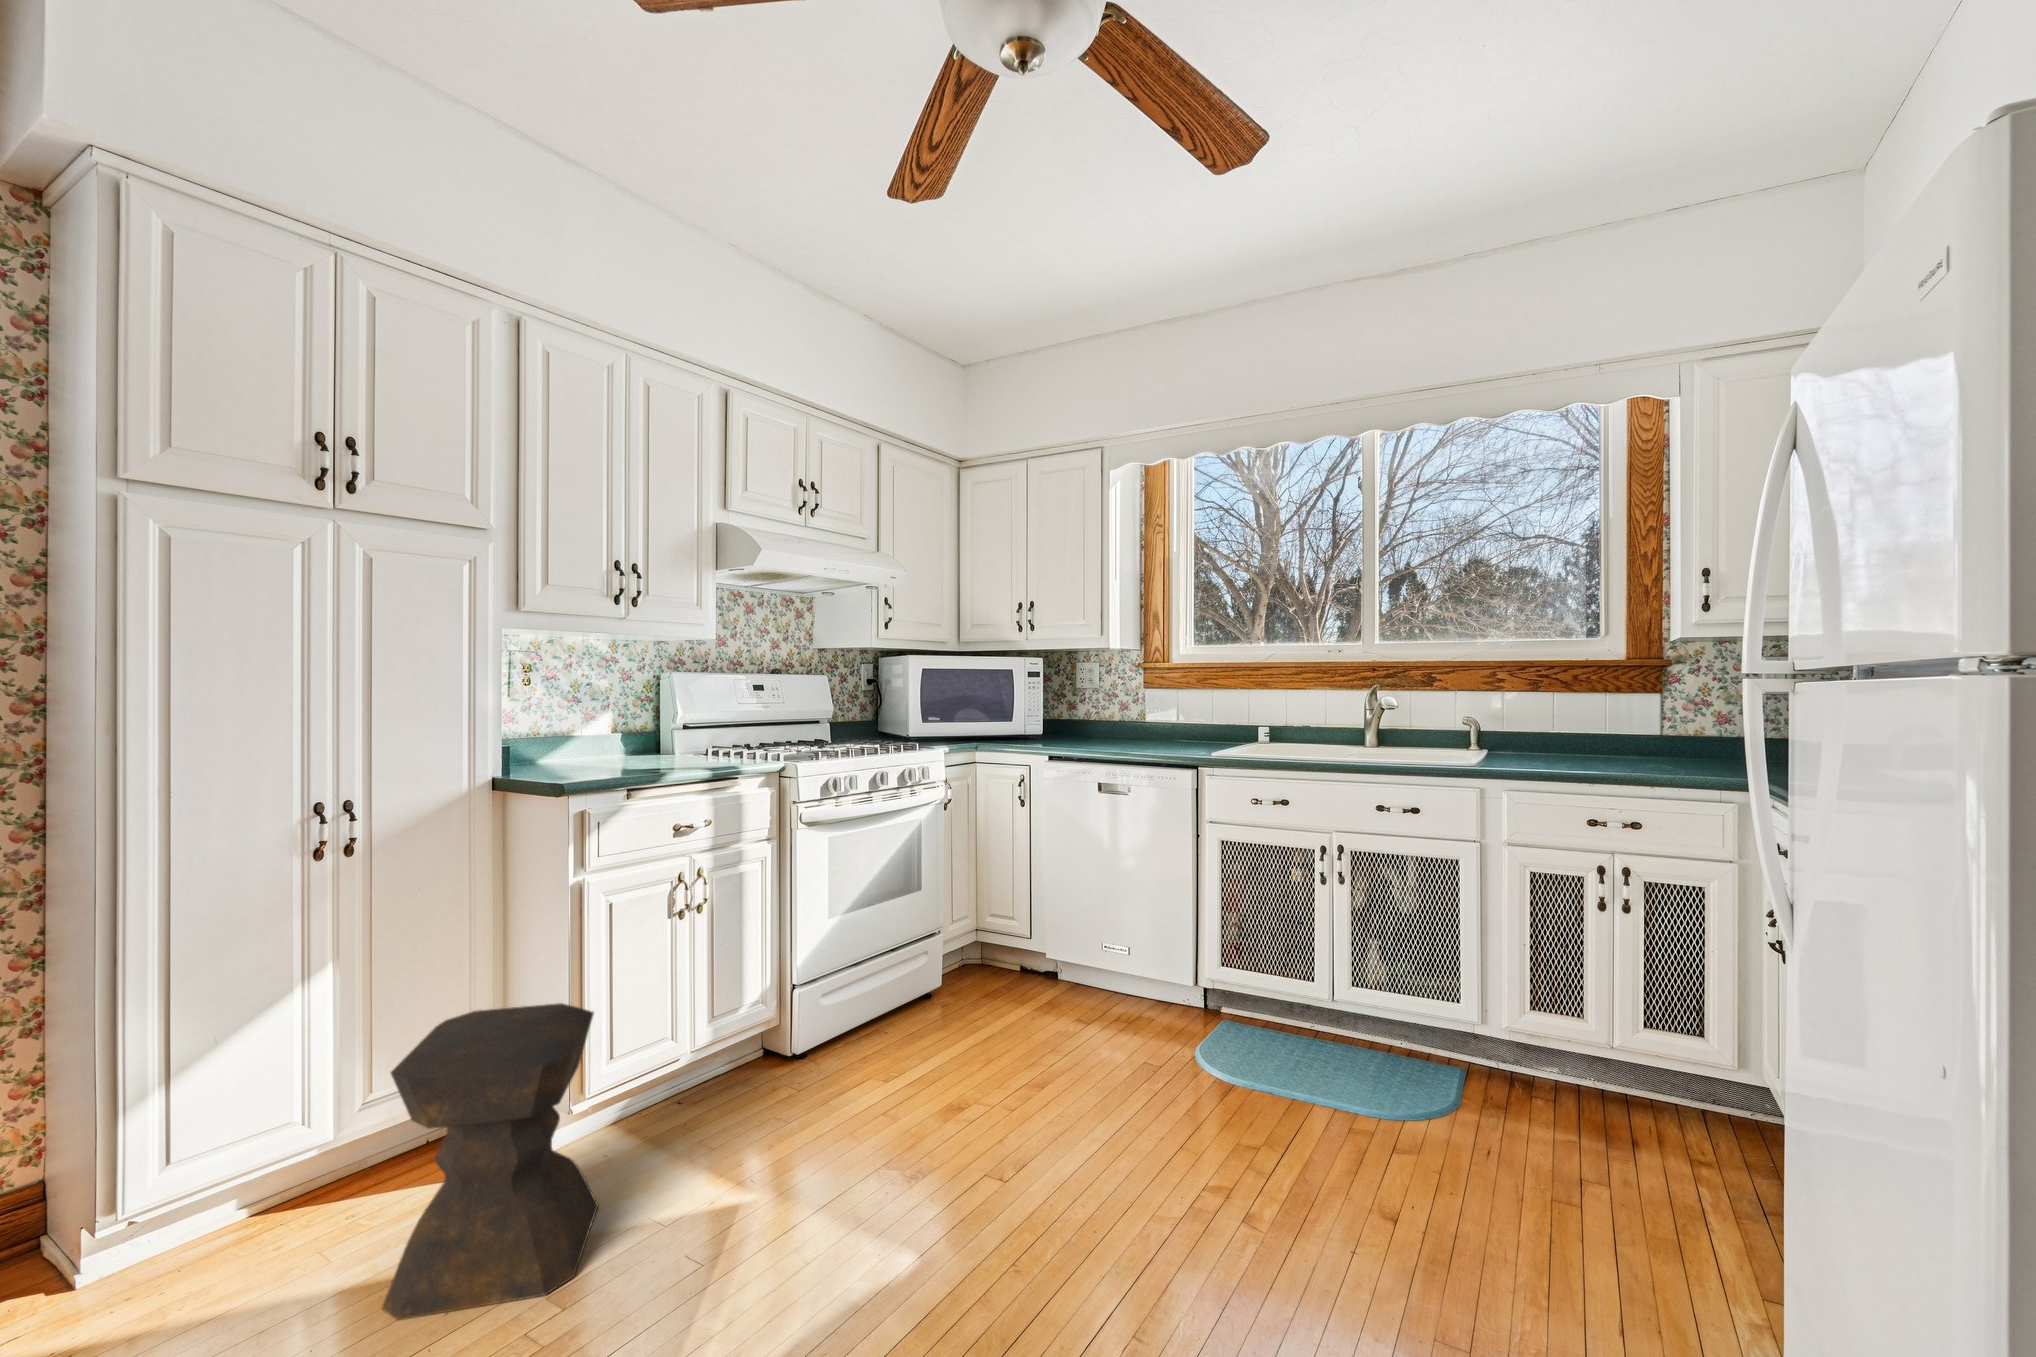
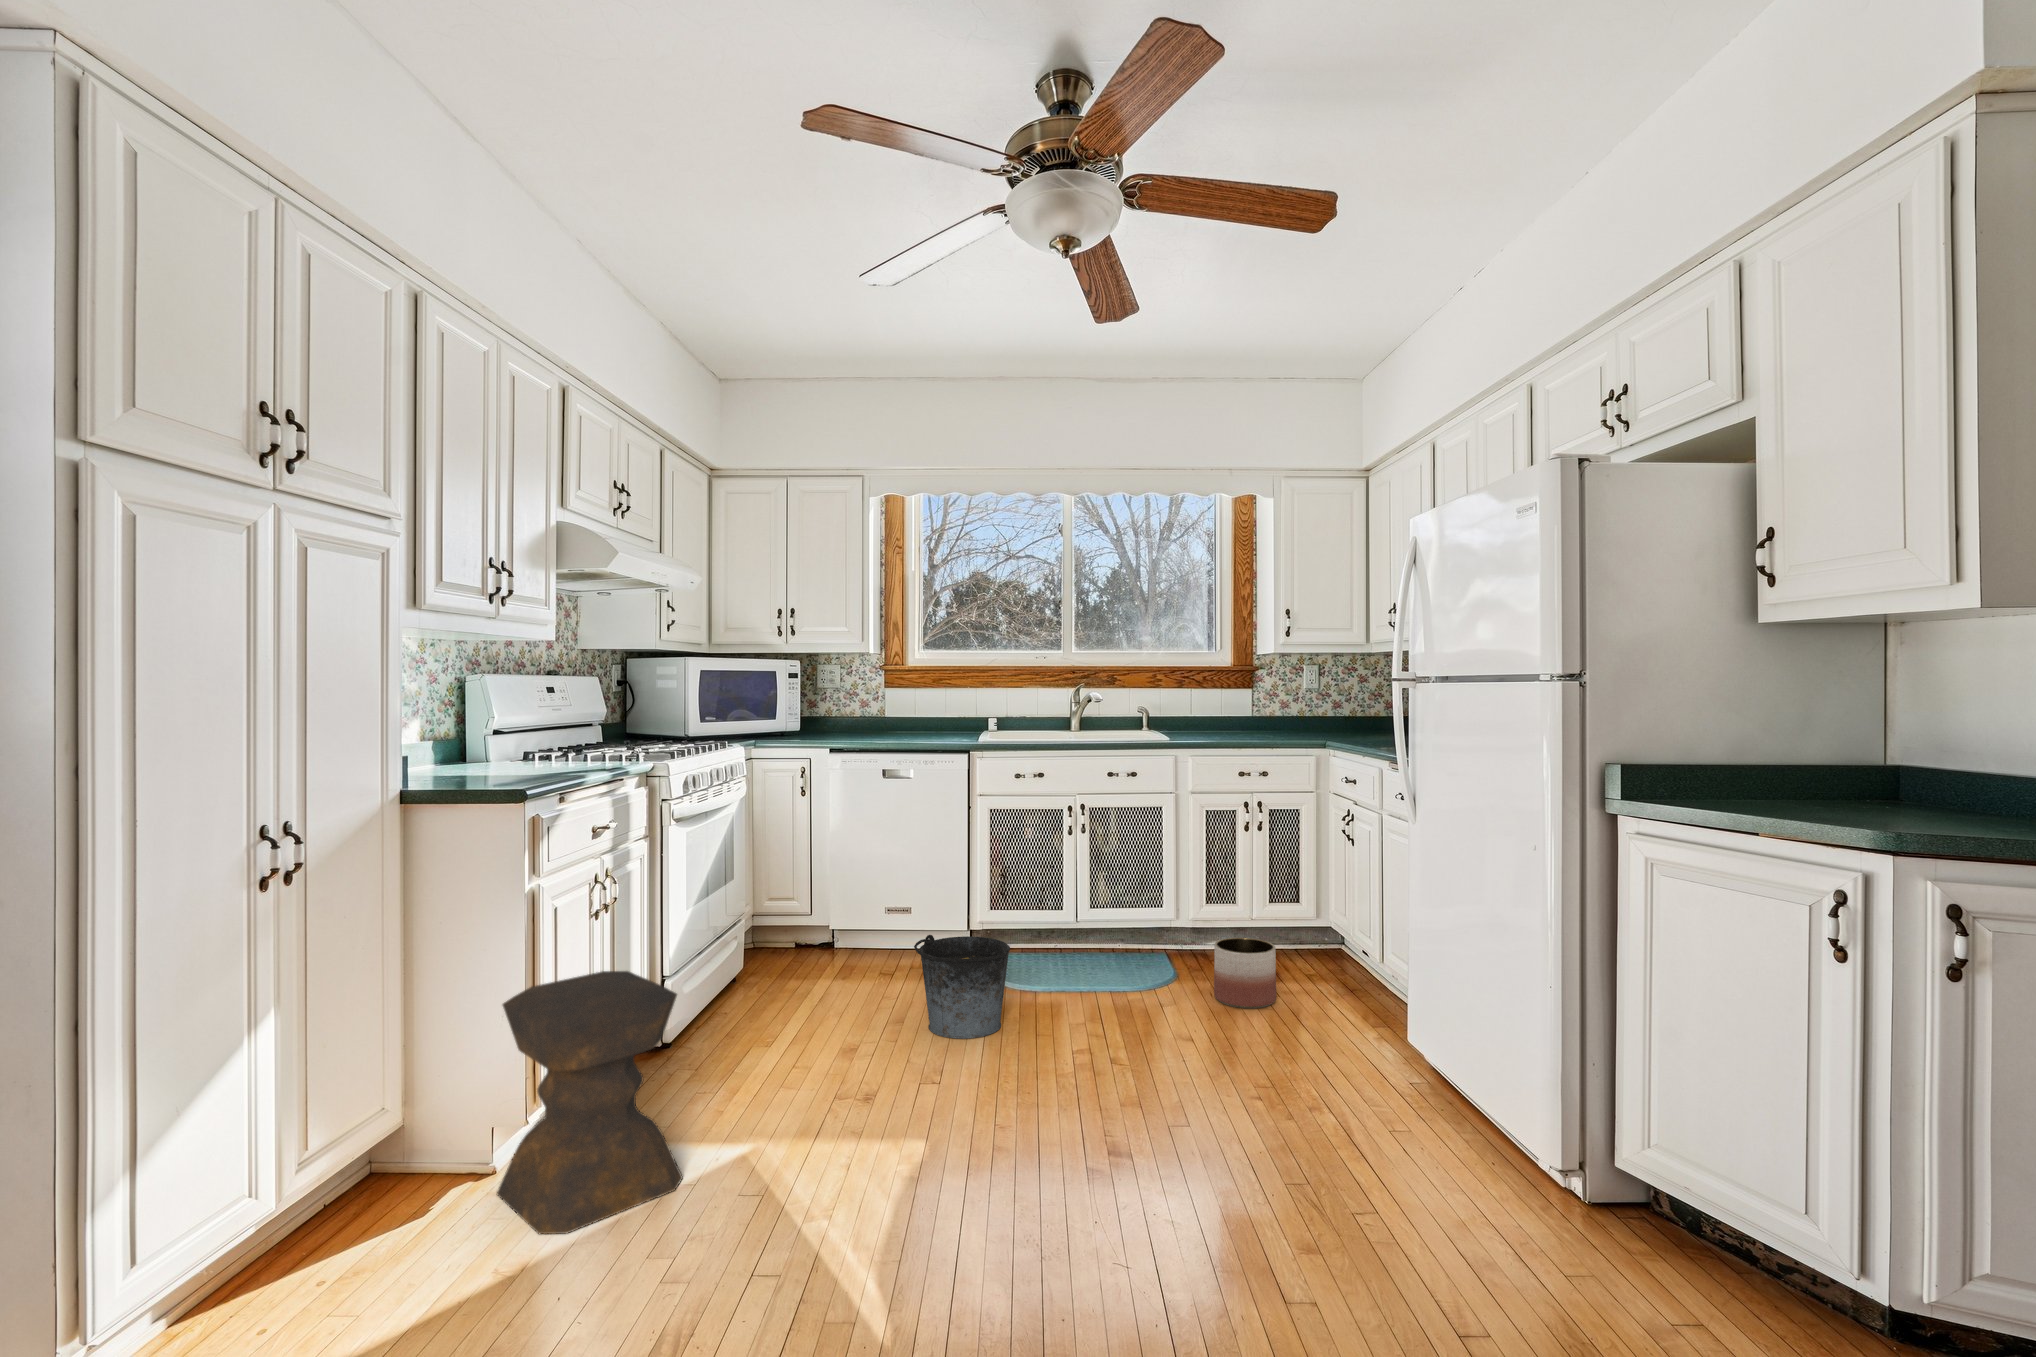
bucket: none [1025,999,1149,1154] -> present [914,935,1010,1039]
planter: none [1489,1087,1603,1223] -> present [1214,938,1276,1008]

